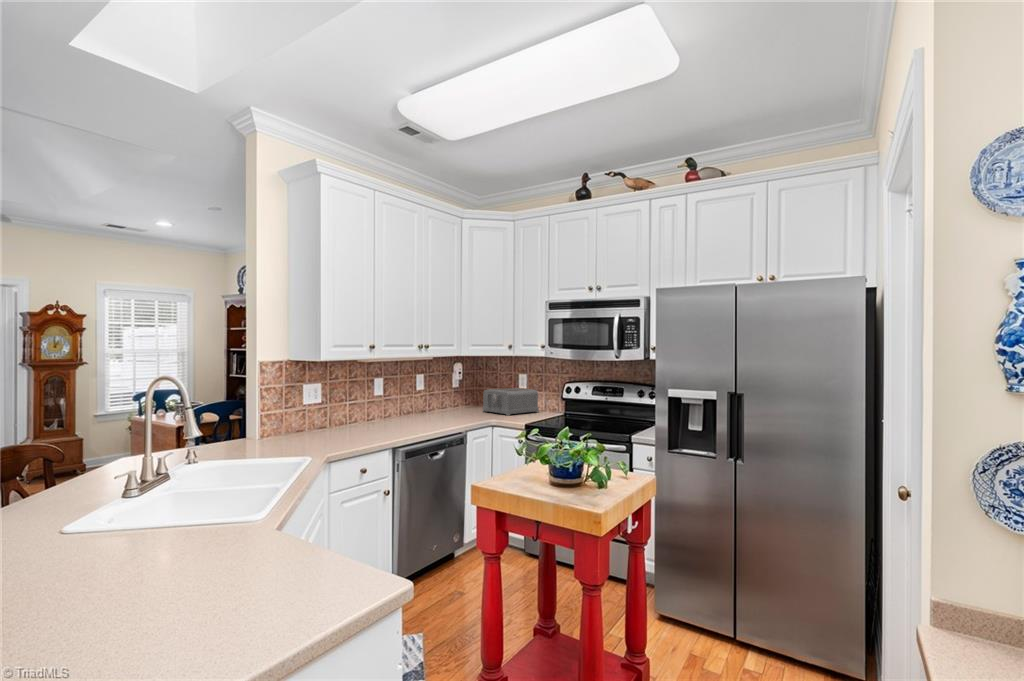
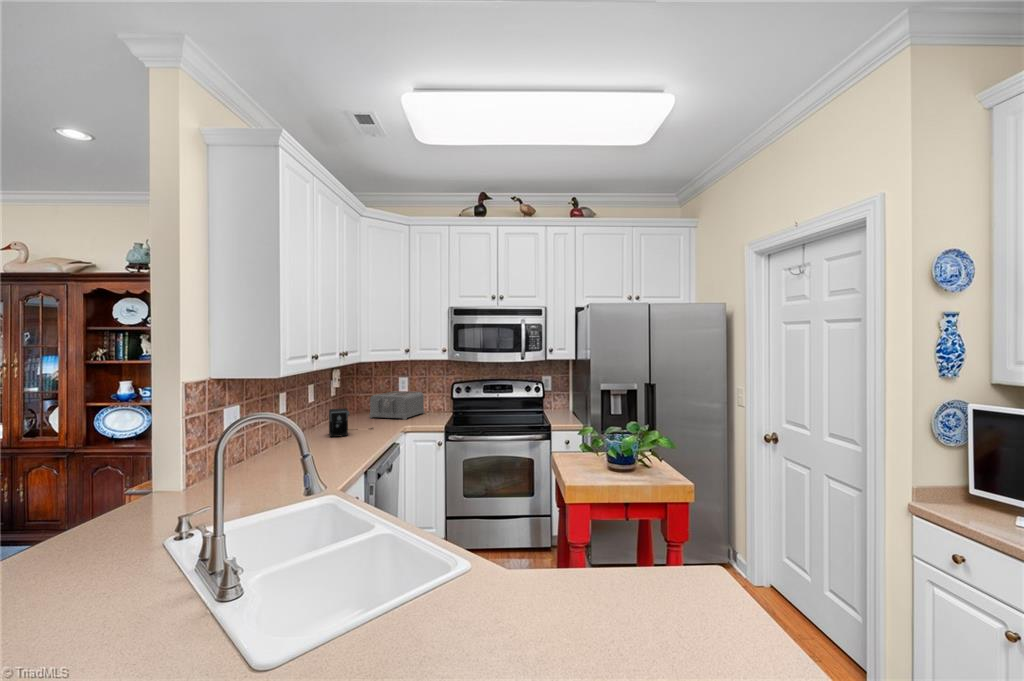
coffee maker: none [417,397,463,422] -> present [329,408,373,437]

